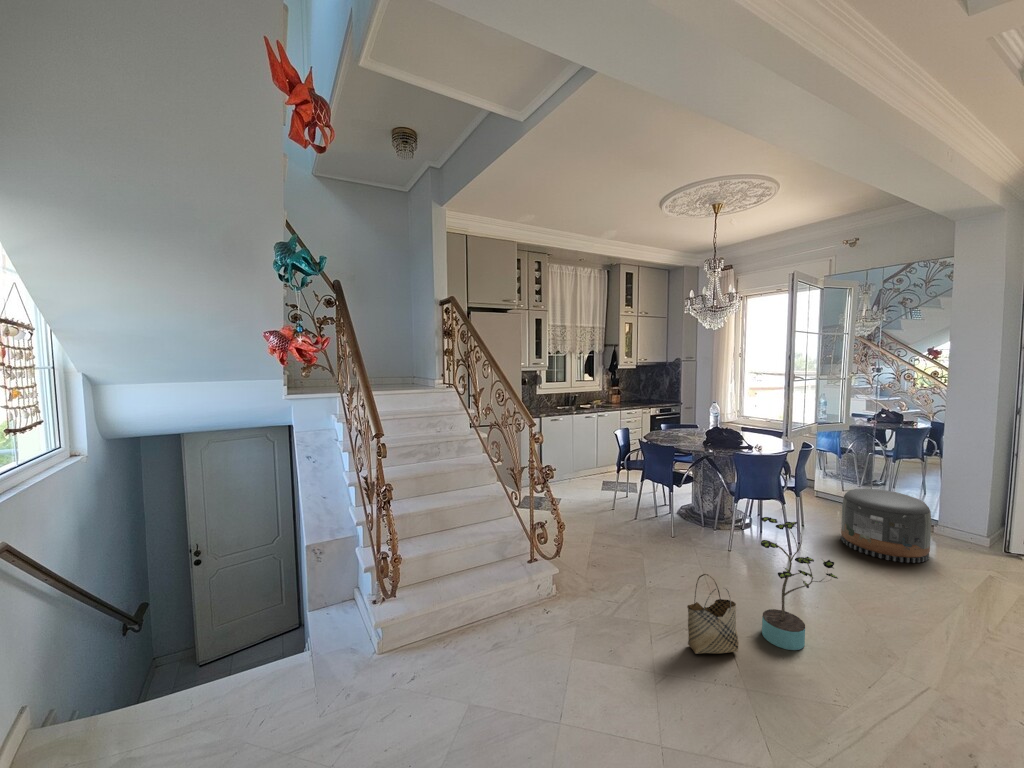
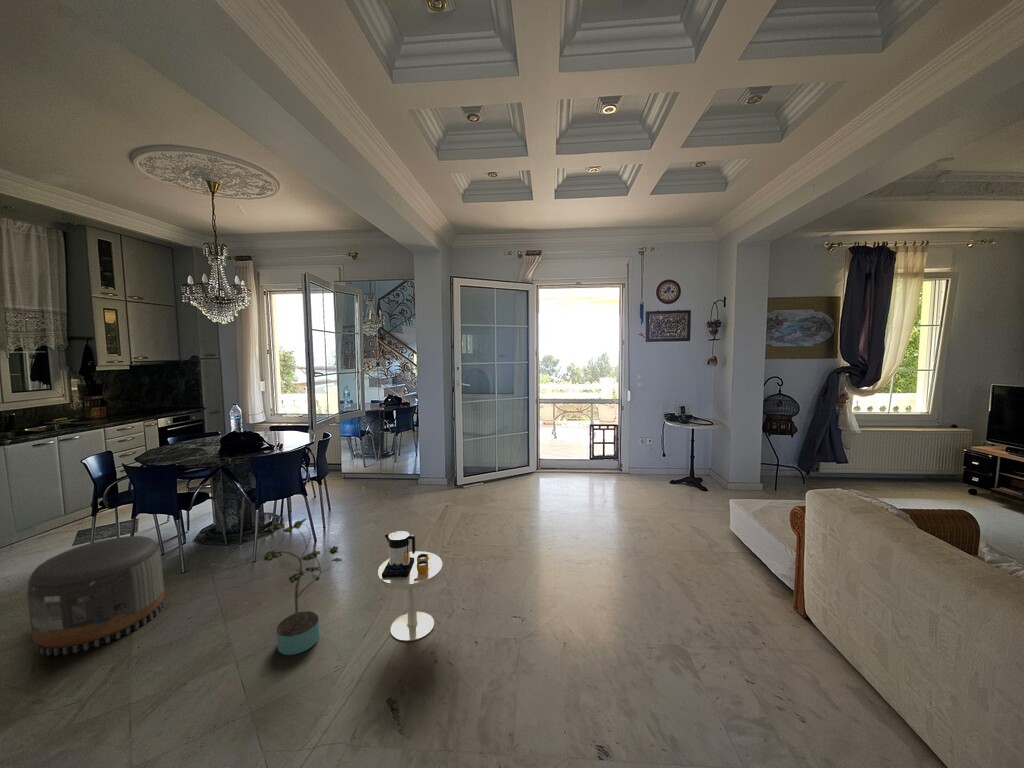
pouf: present [841,489,932,563] -> present [27,536,165,655]
side table: none [887,571,997,720] -> present [378,531,442,641]
woven basket: present [687,574,738,654] -> none [169,620,246,730]

